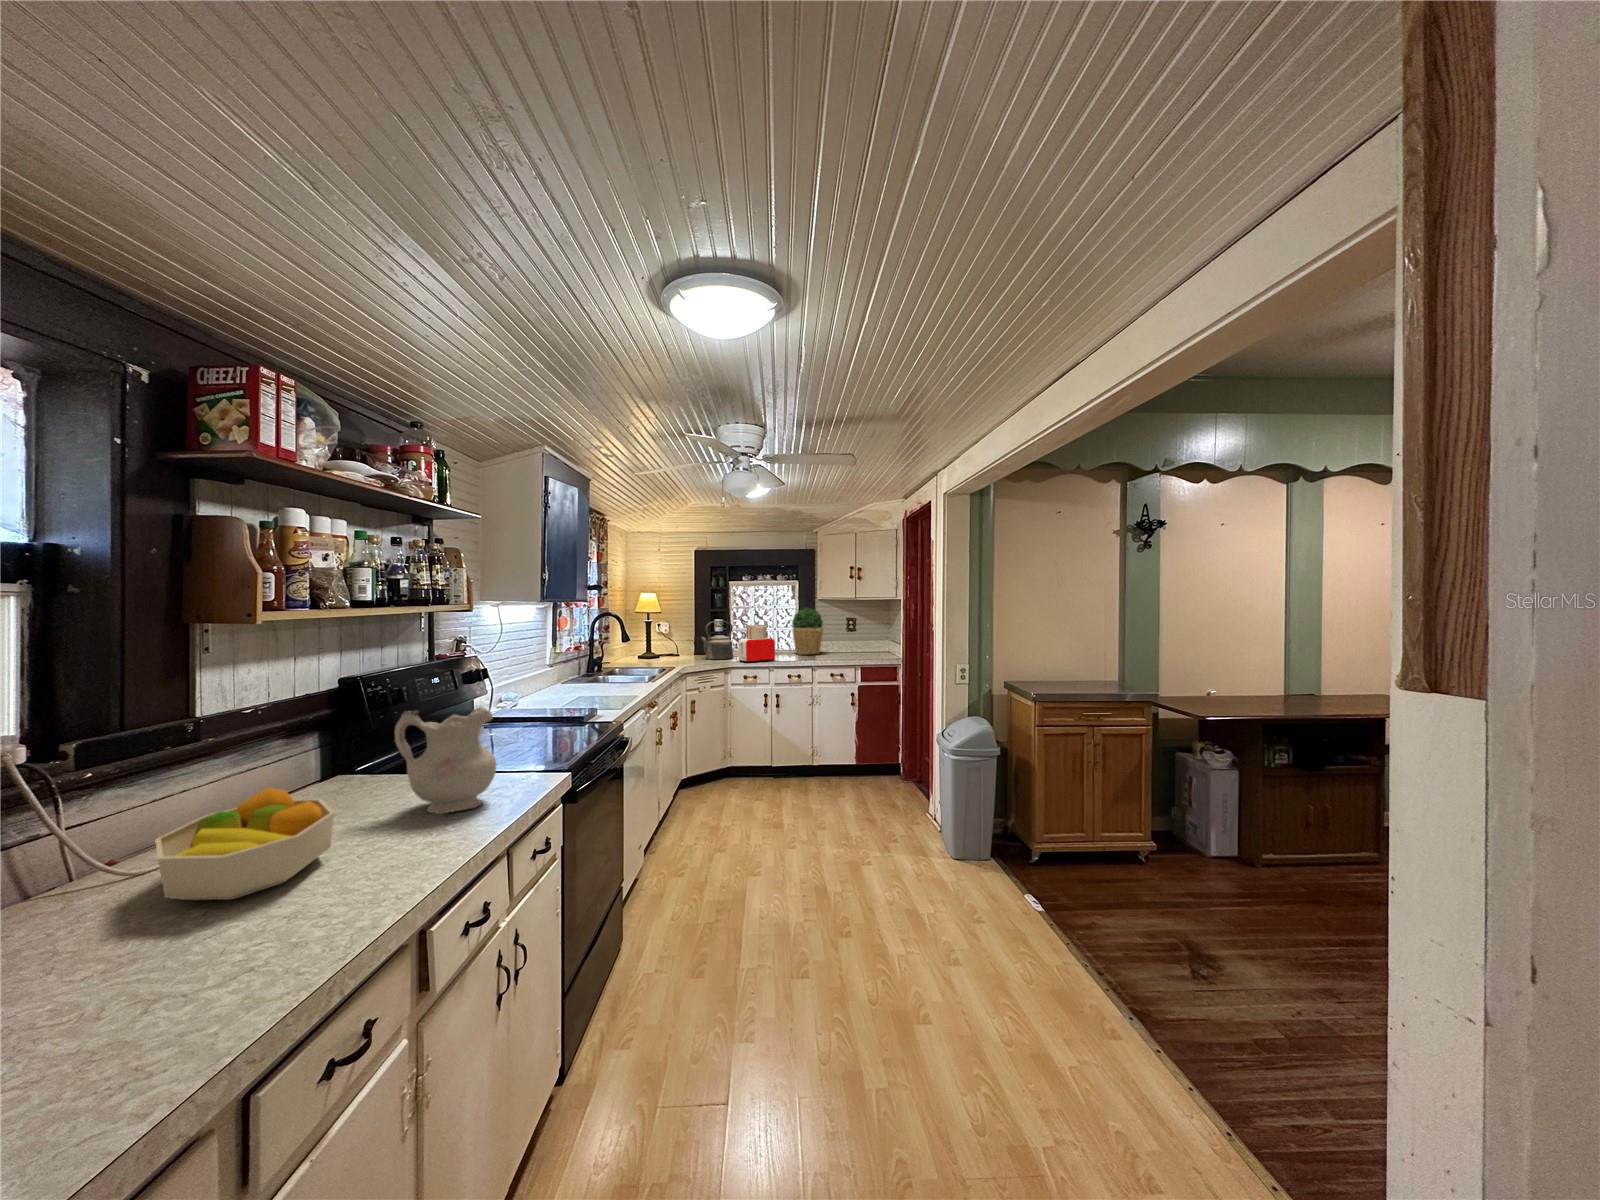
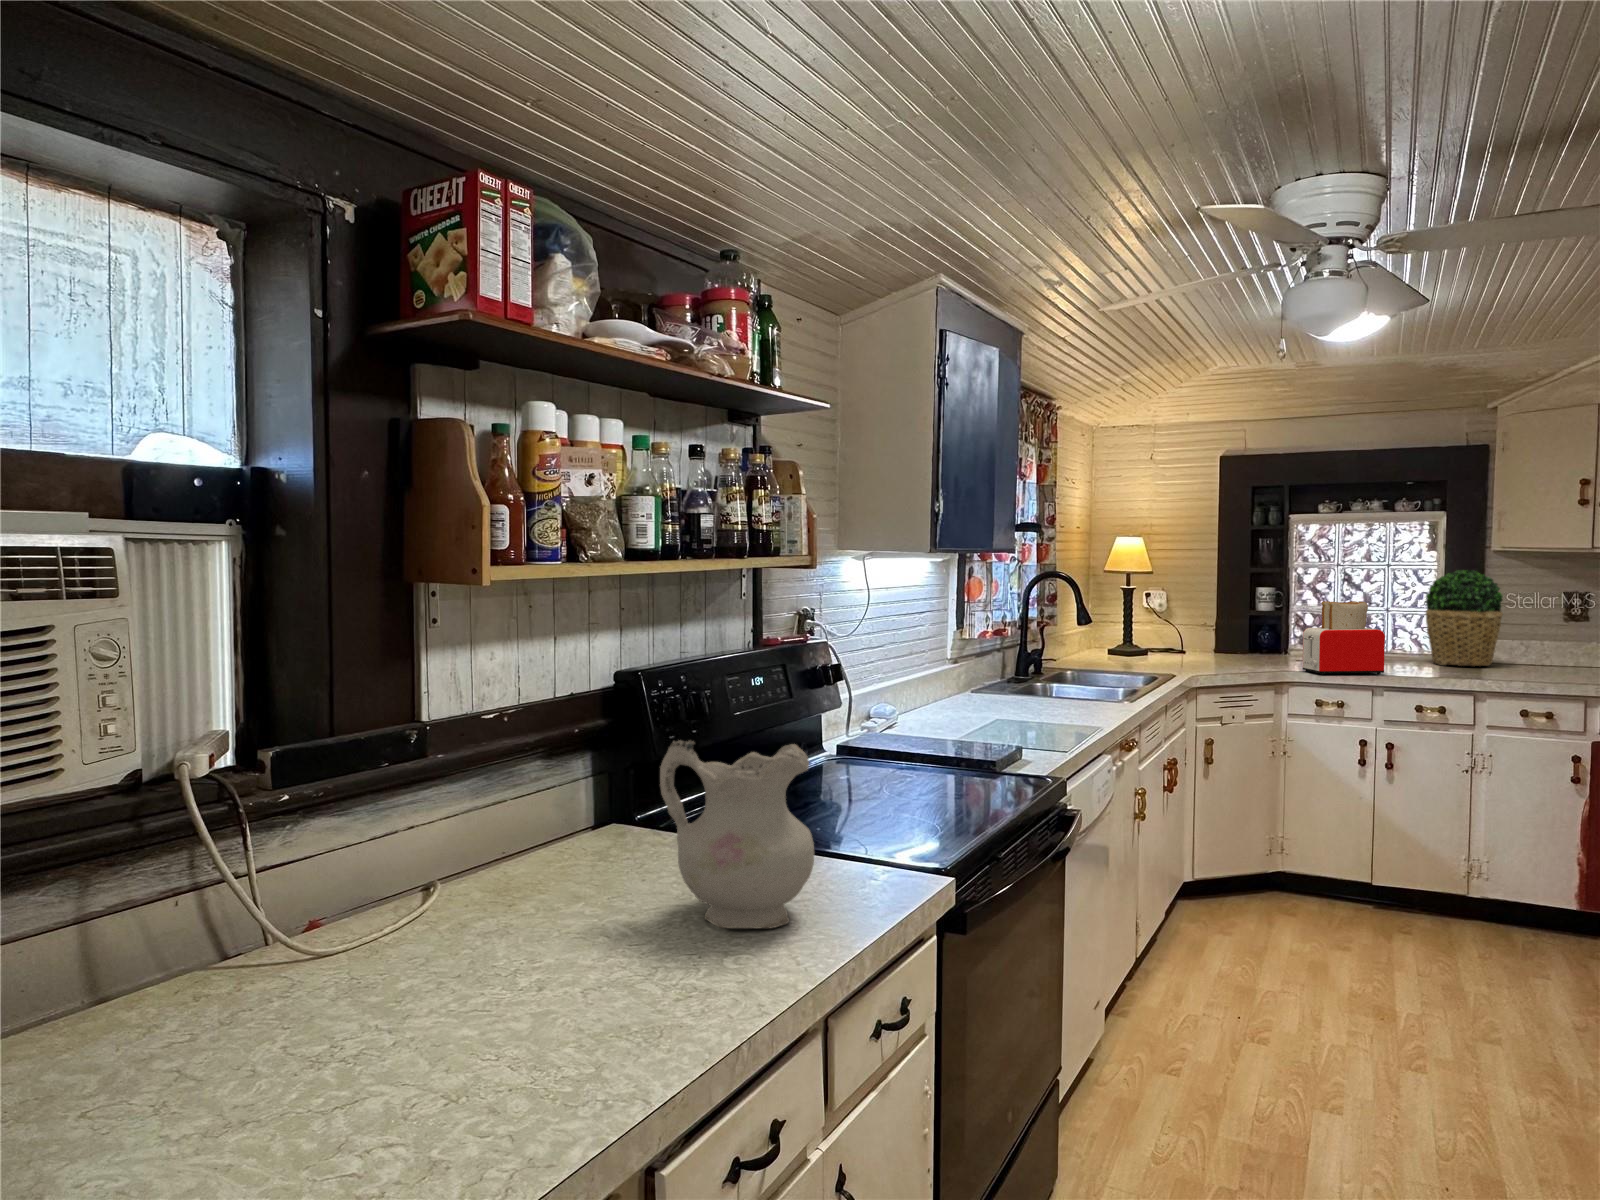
kettle: present [701,621,733,660] -> none [1226,591,1291,664]
fruit bowl: present [156,787,334,900] -> none [302,846,545,1037]

